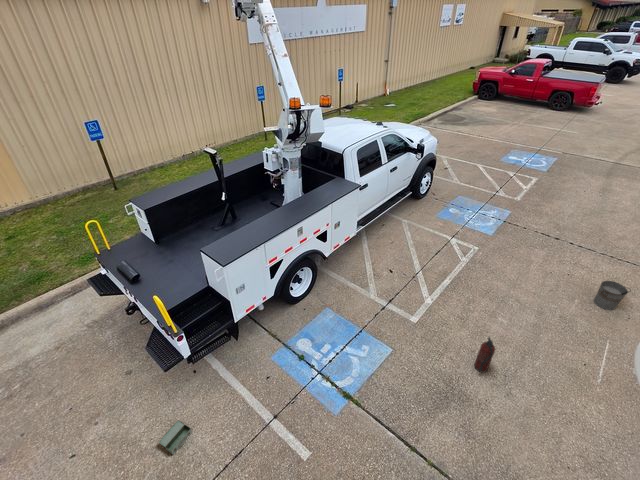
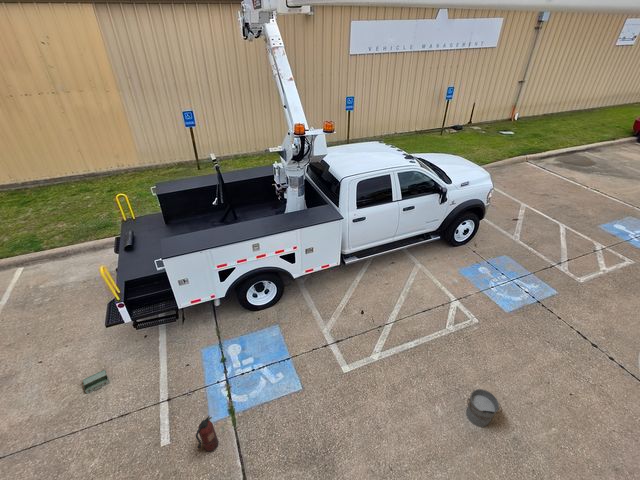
bucket: present [594,281,631,310] -> present [466,389,502,427]
fire extinguisher: present [474,337,495,373] -> present [196,416,219,452]

